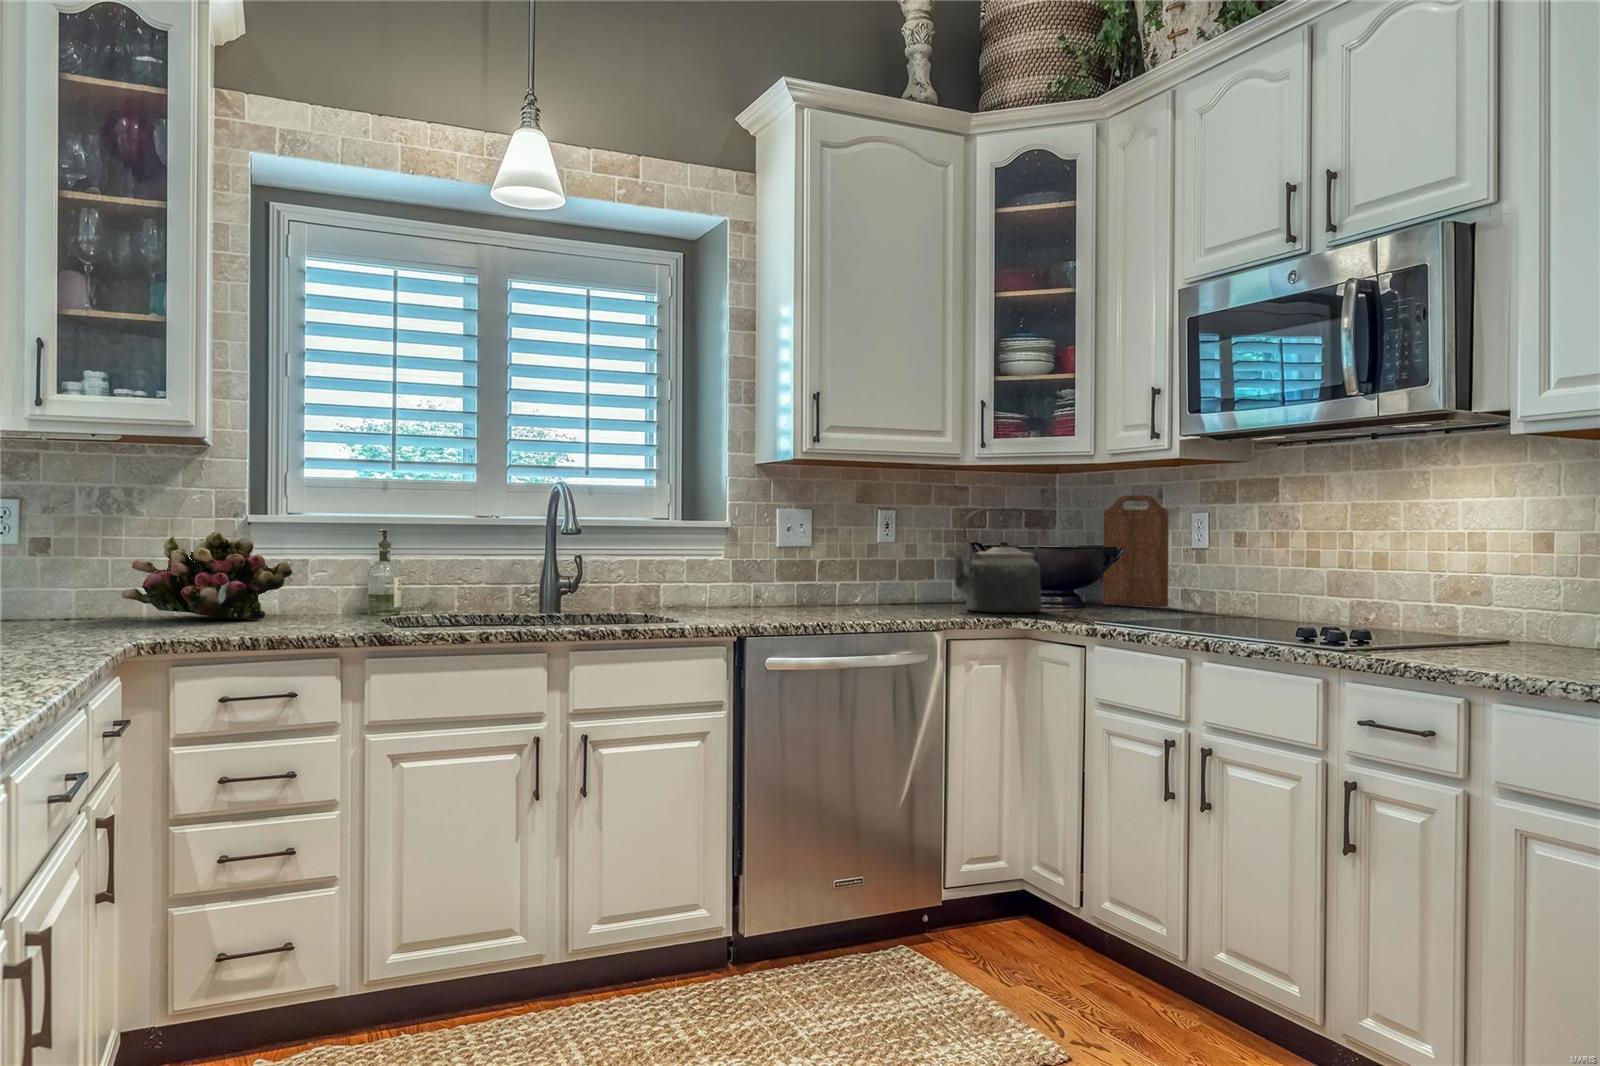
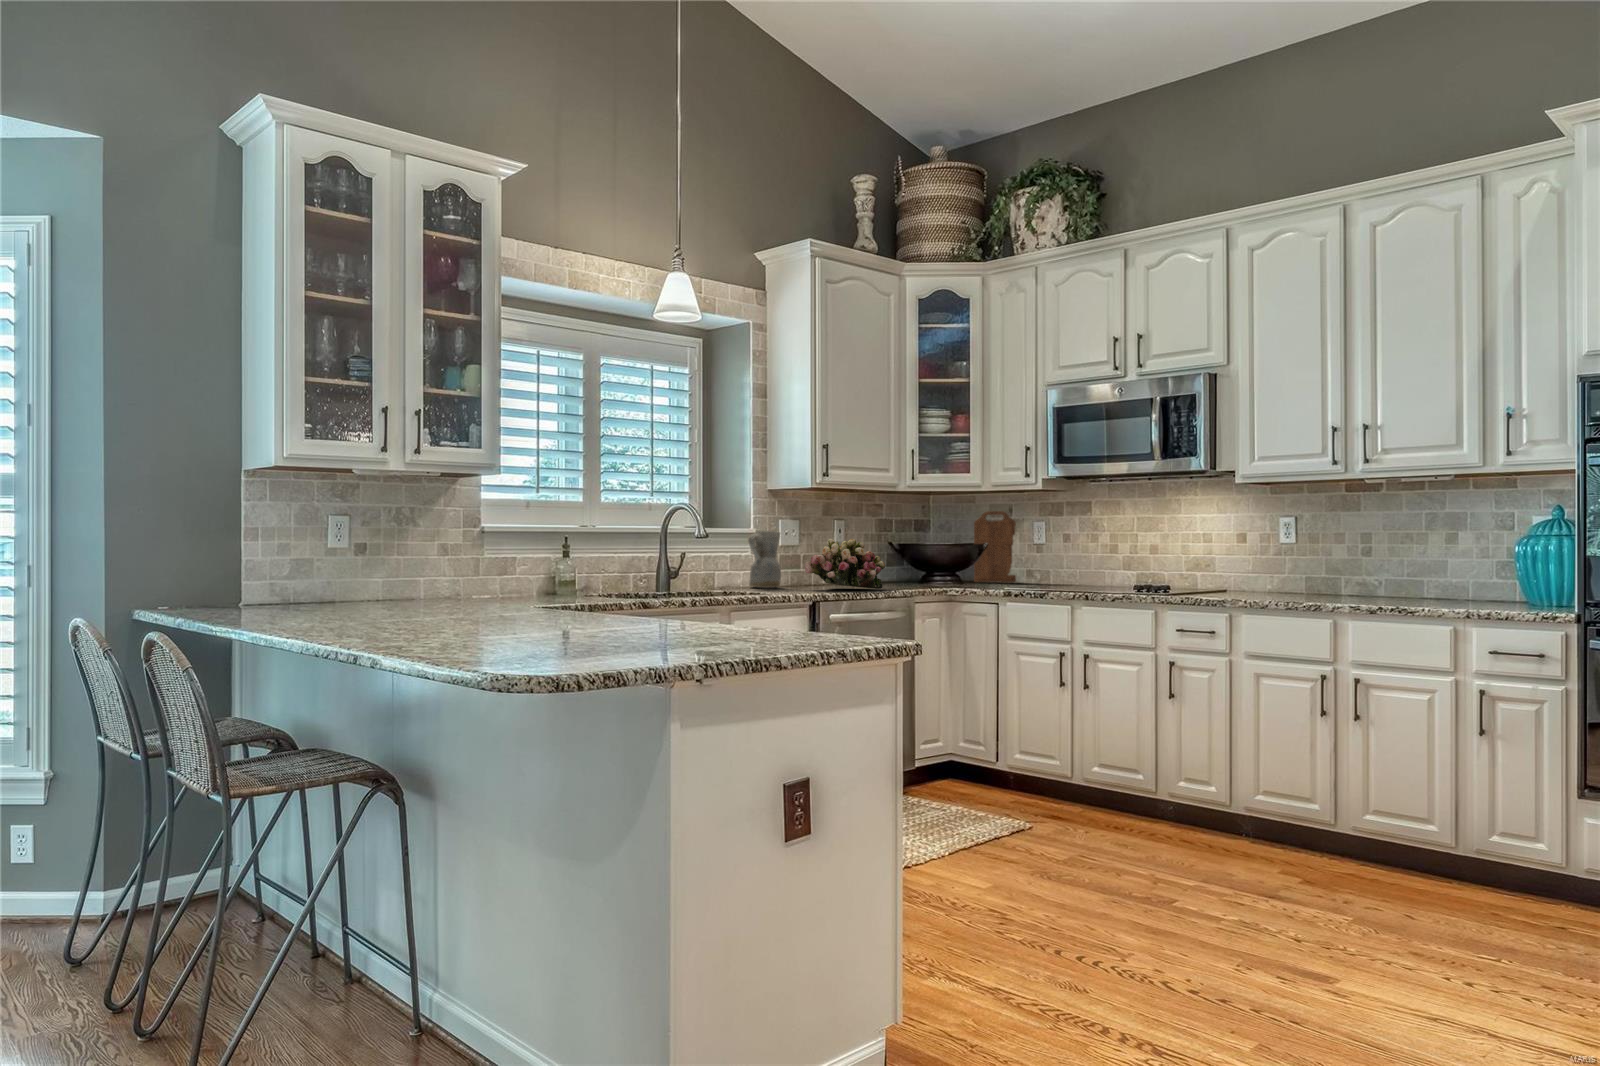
kettle: present [949,508,1045,613] -> none [900,520,957,587]
ceramic pitcher: none [713,523,768,607] -> present [748,531,781,588]
flower arrangement: present [122,532,292,619] -> present [805,539,885,589]

